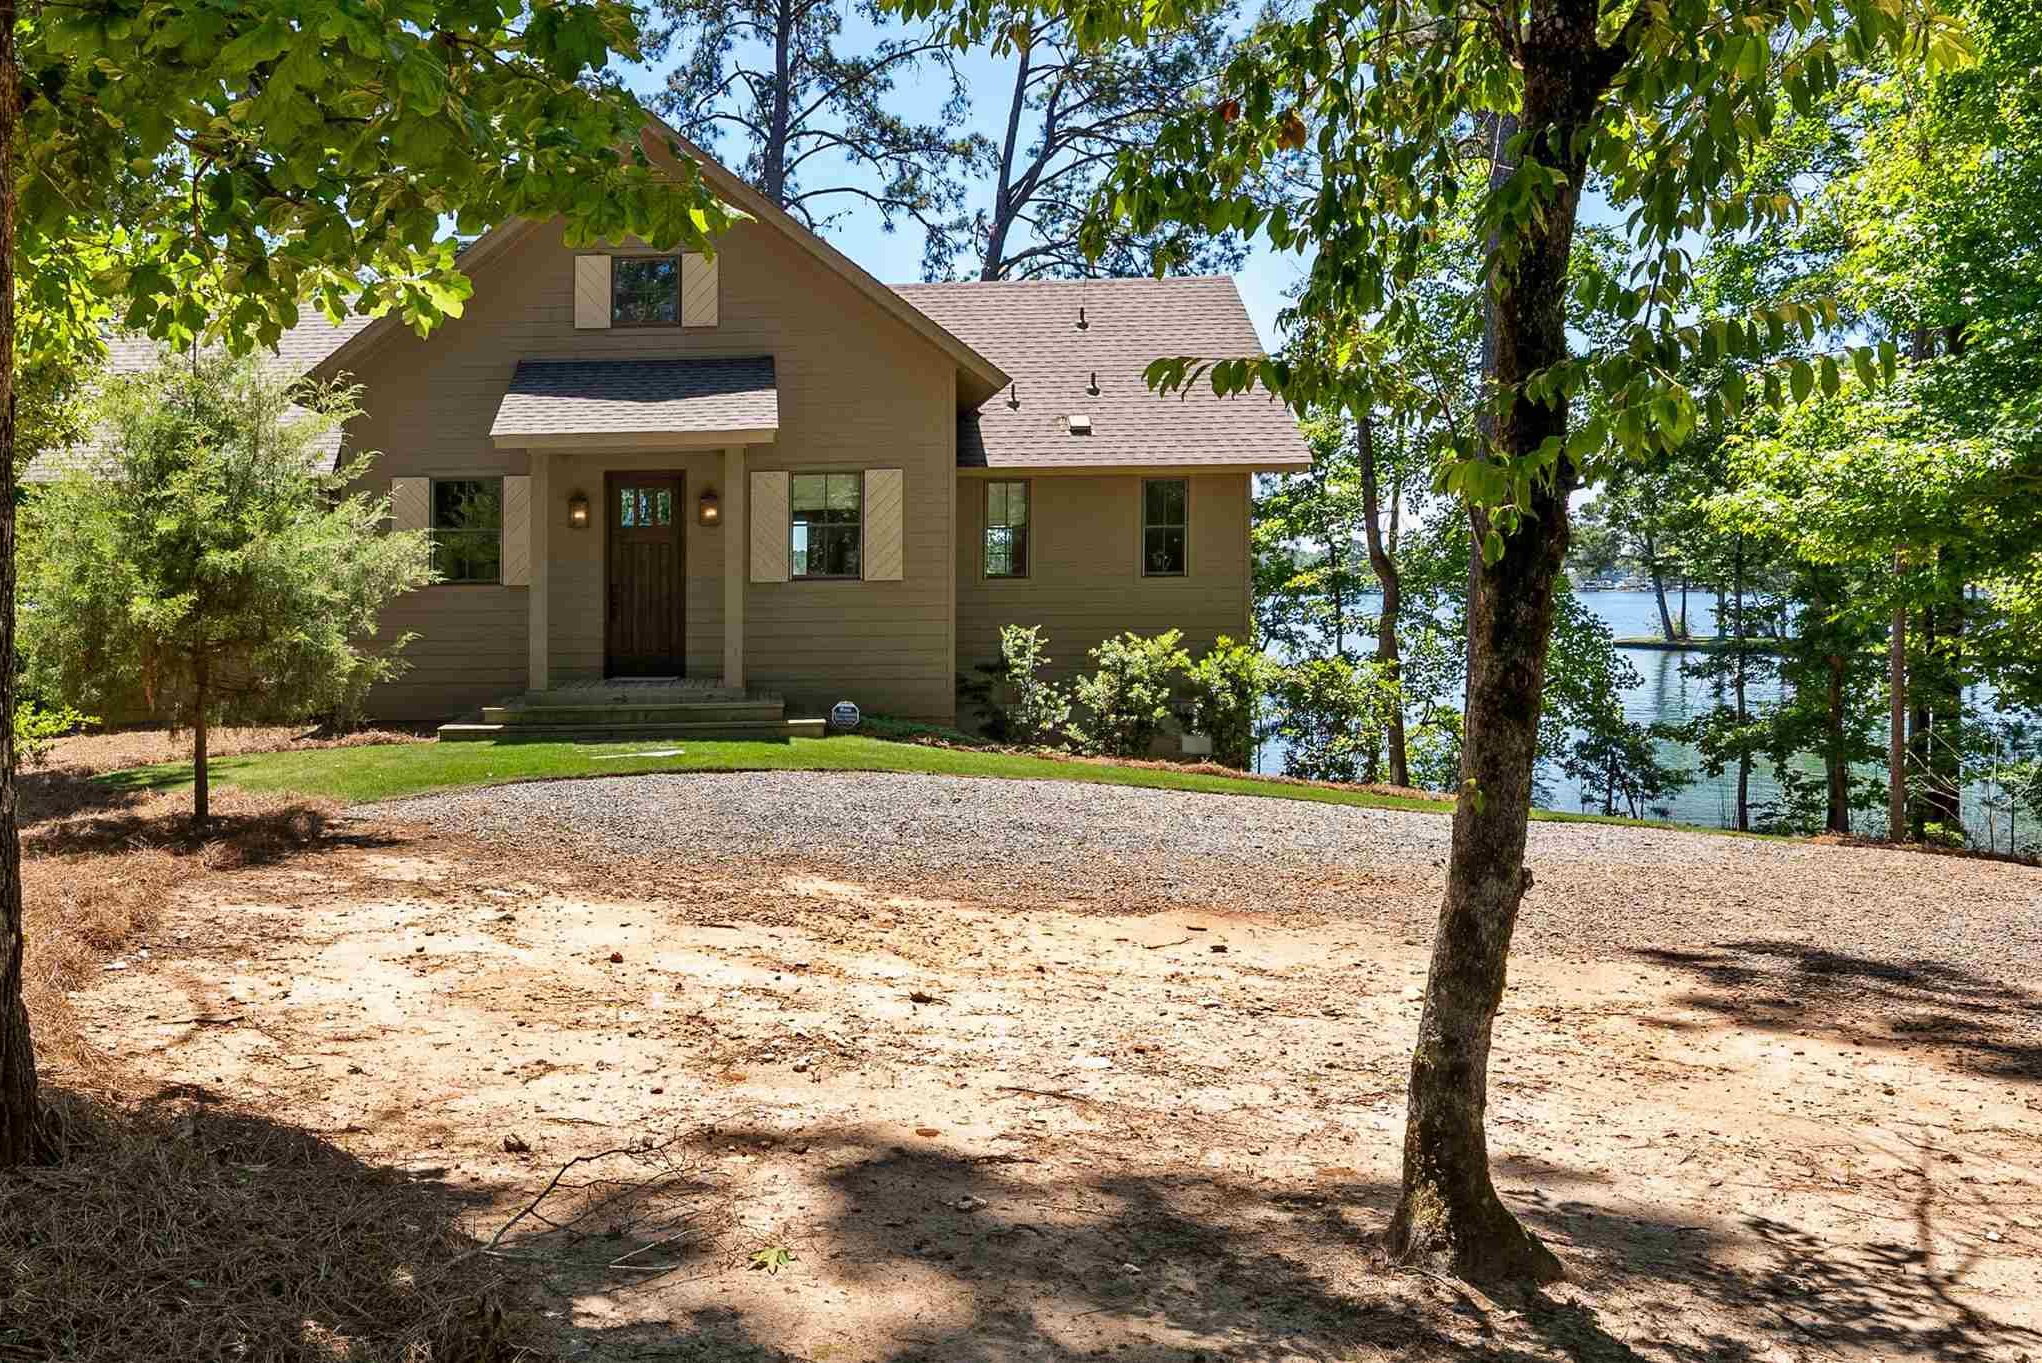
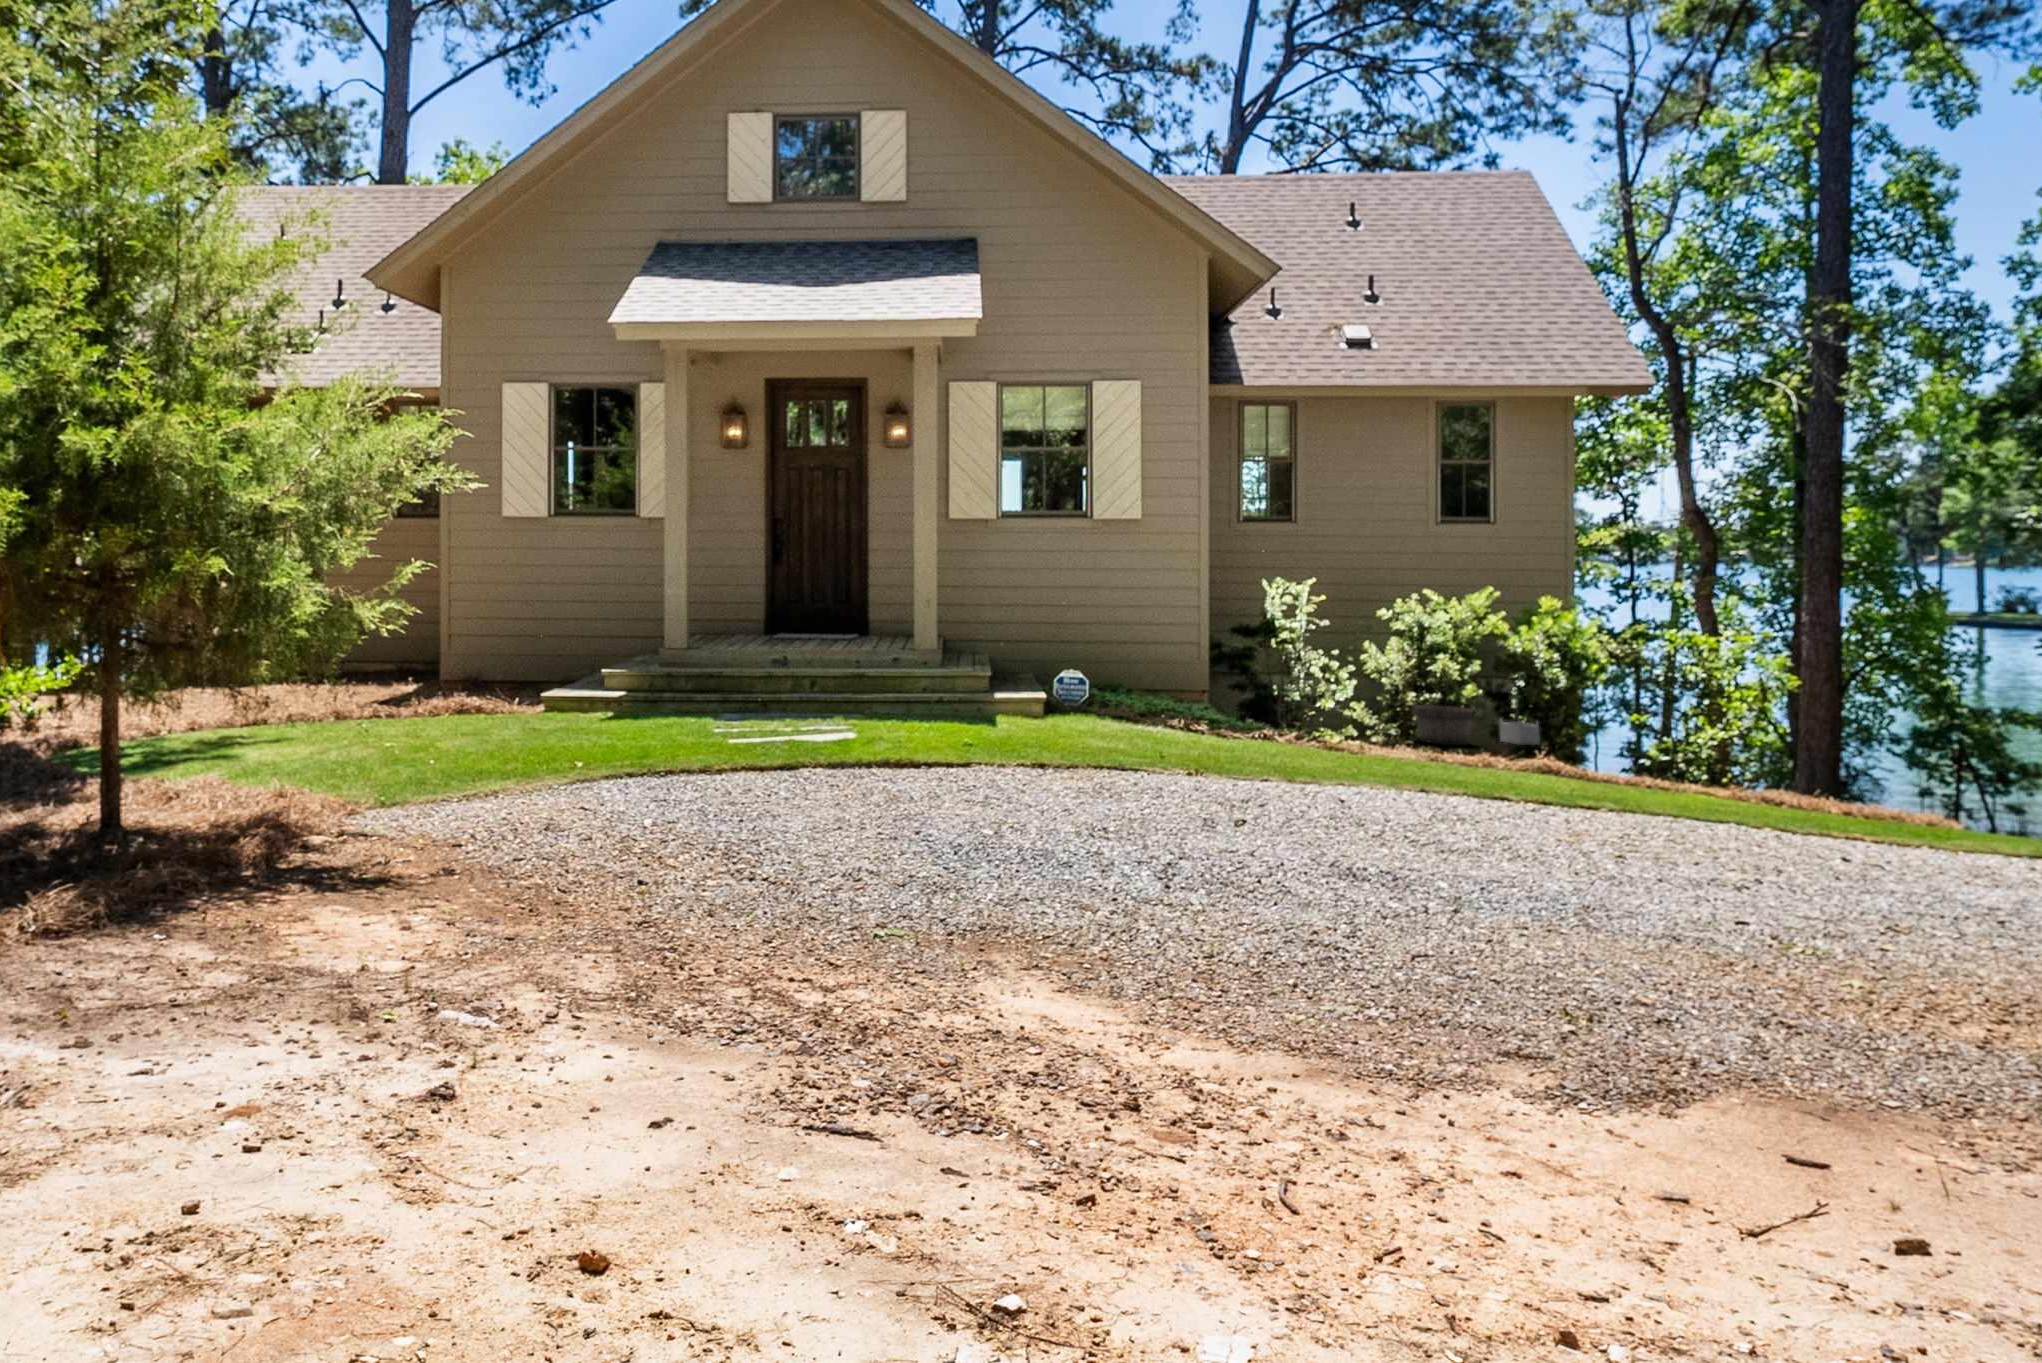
wooden bucket: none [1114,716,1159,755] -> present [1414,704,1473,745]

